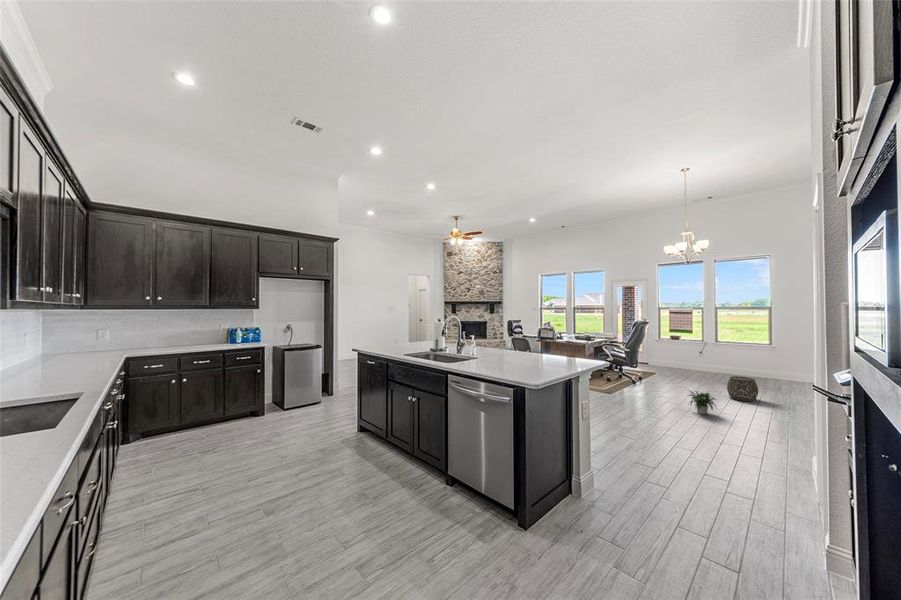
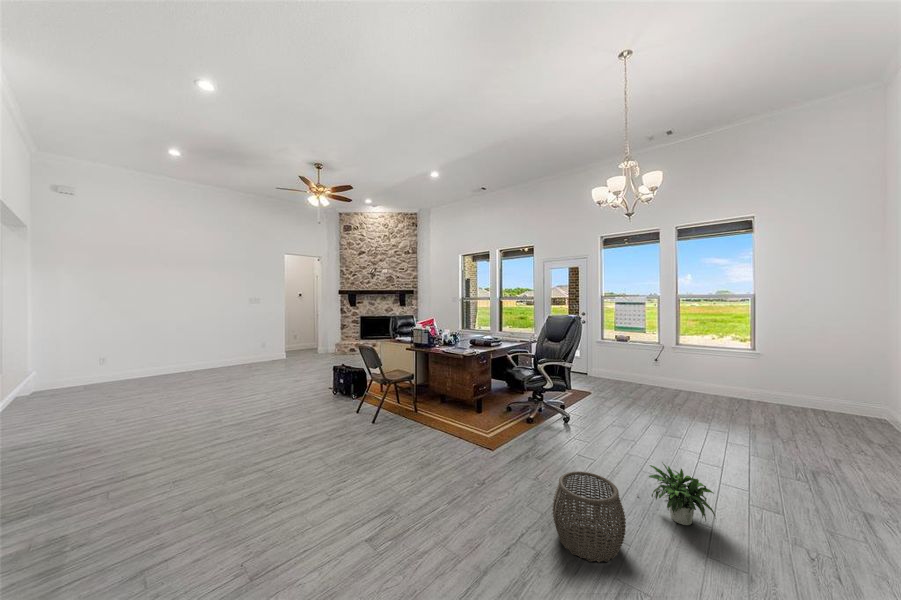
woven basket: present [727,376,759,401] -> present [552,471,626,562]

